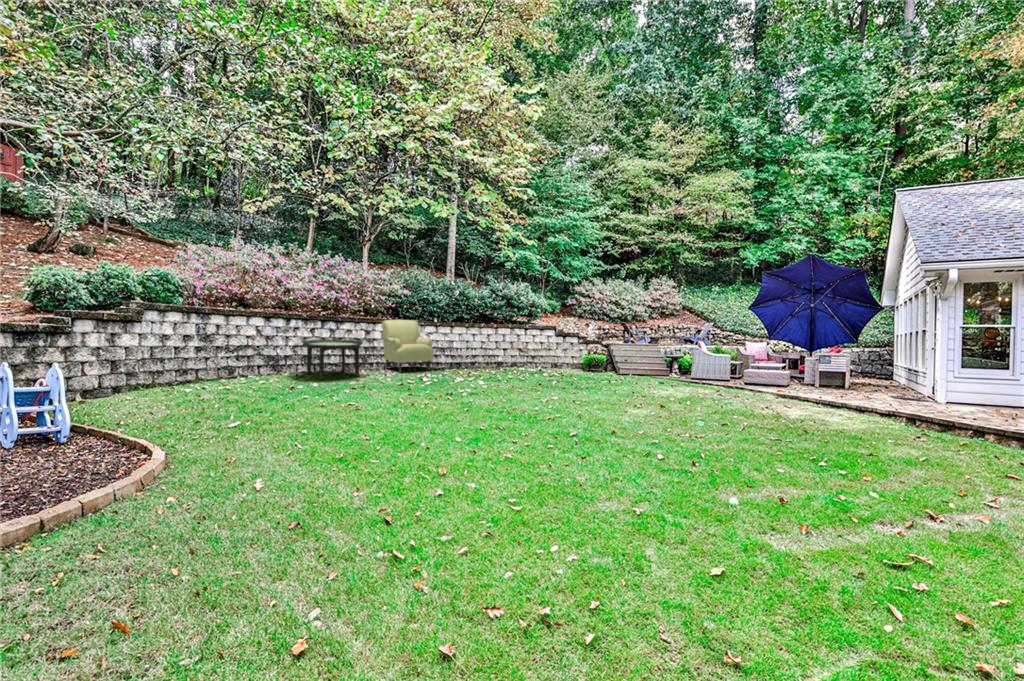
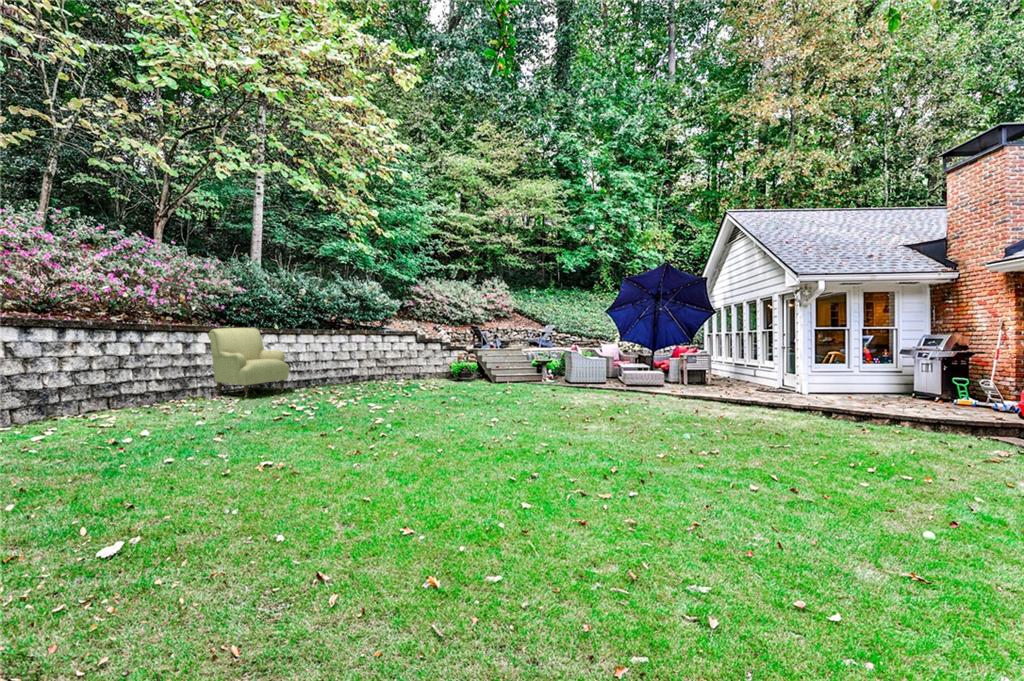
round table: present [302,340,363,380] -> none [92,358,197,419]

